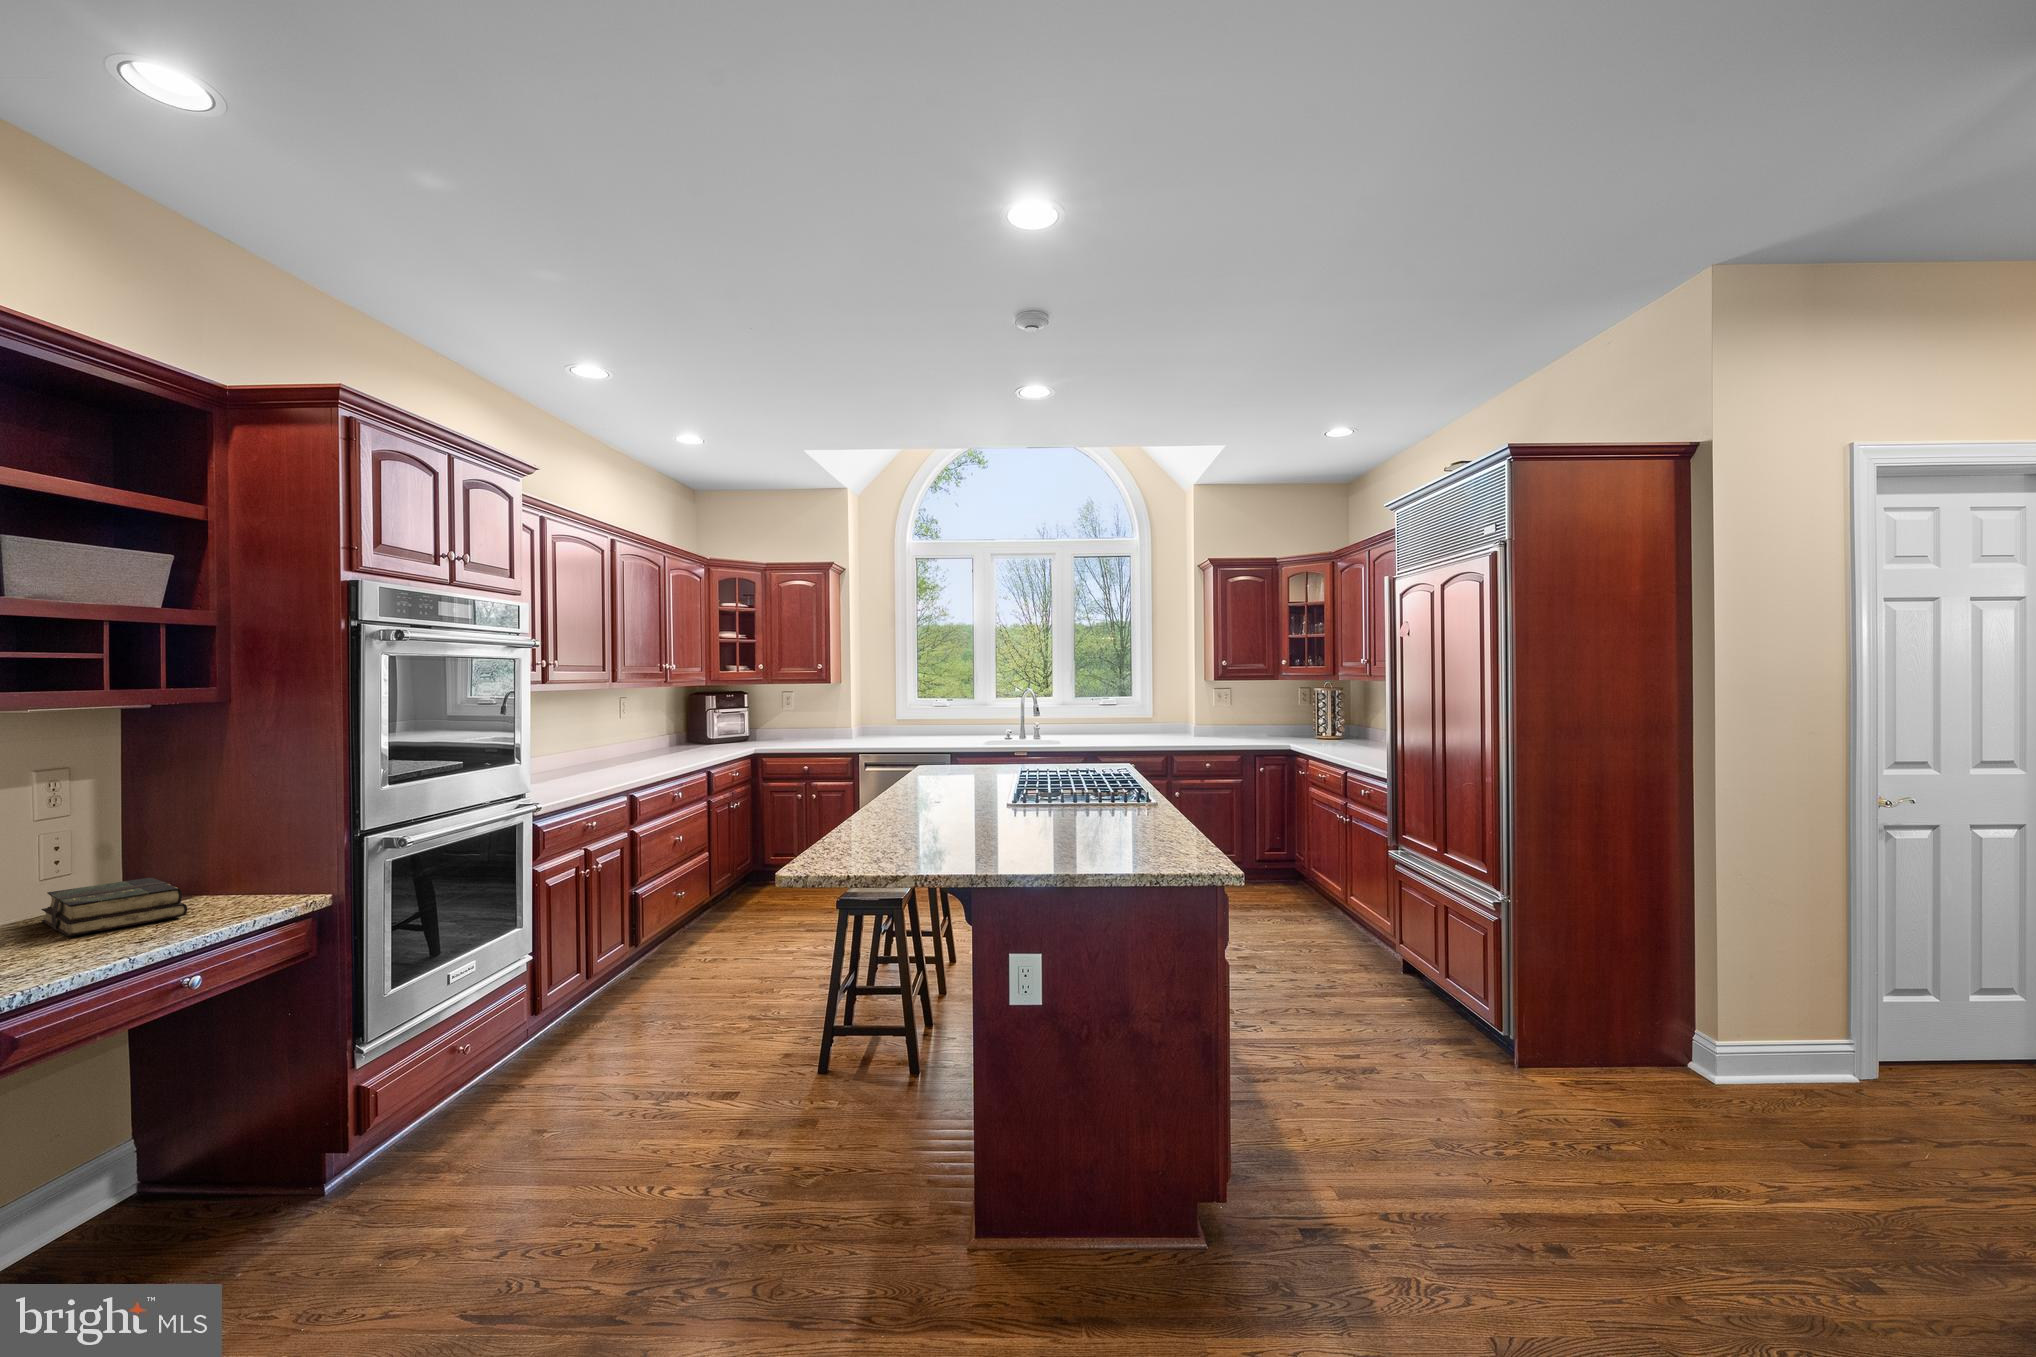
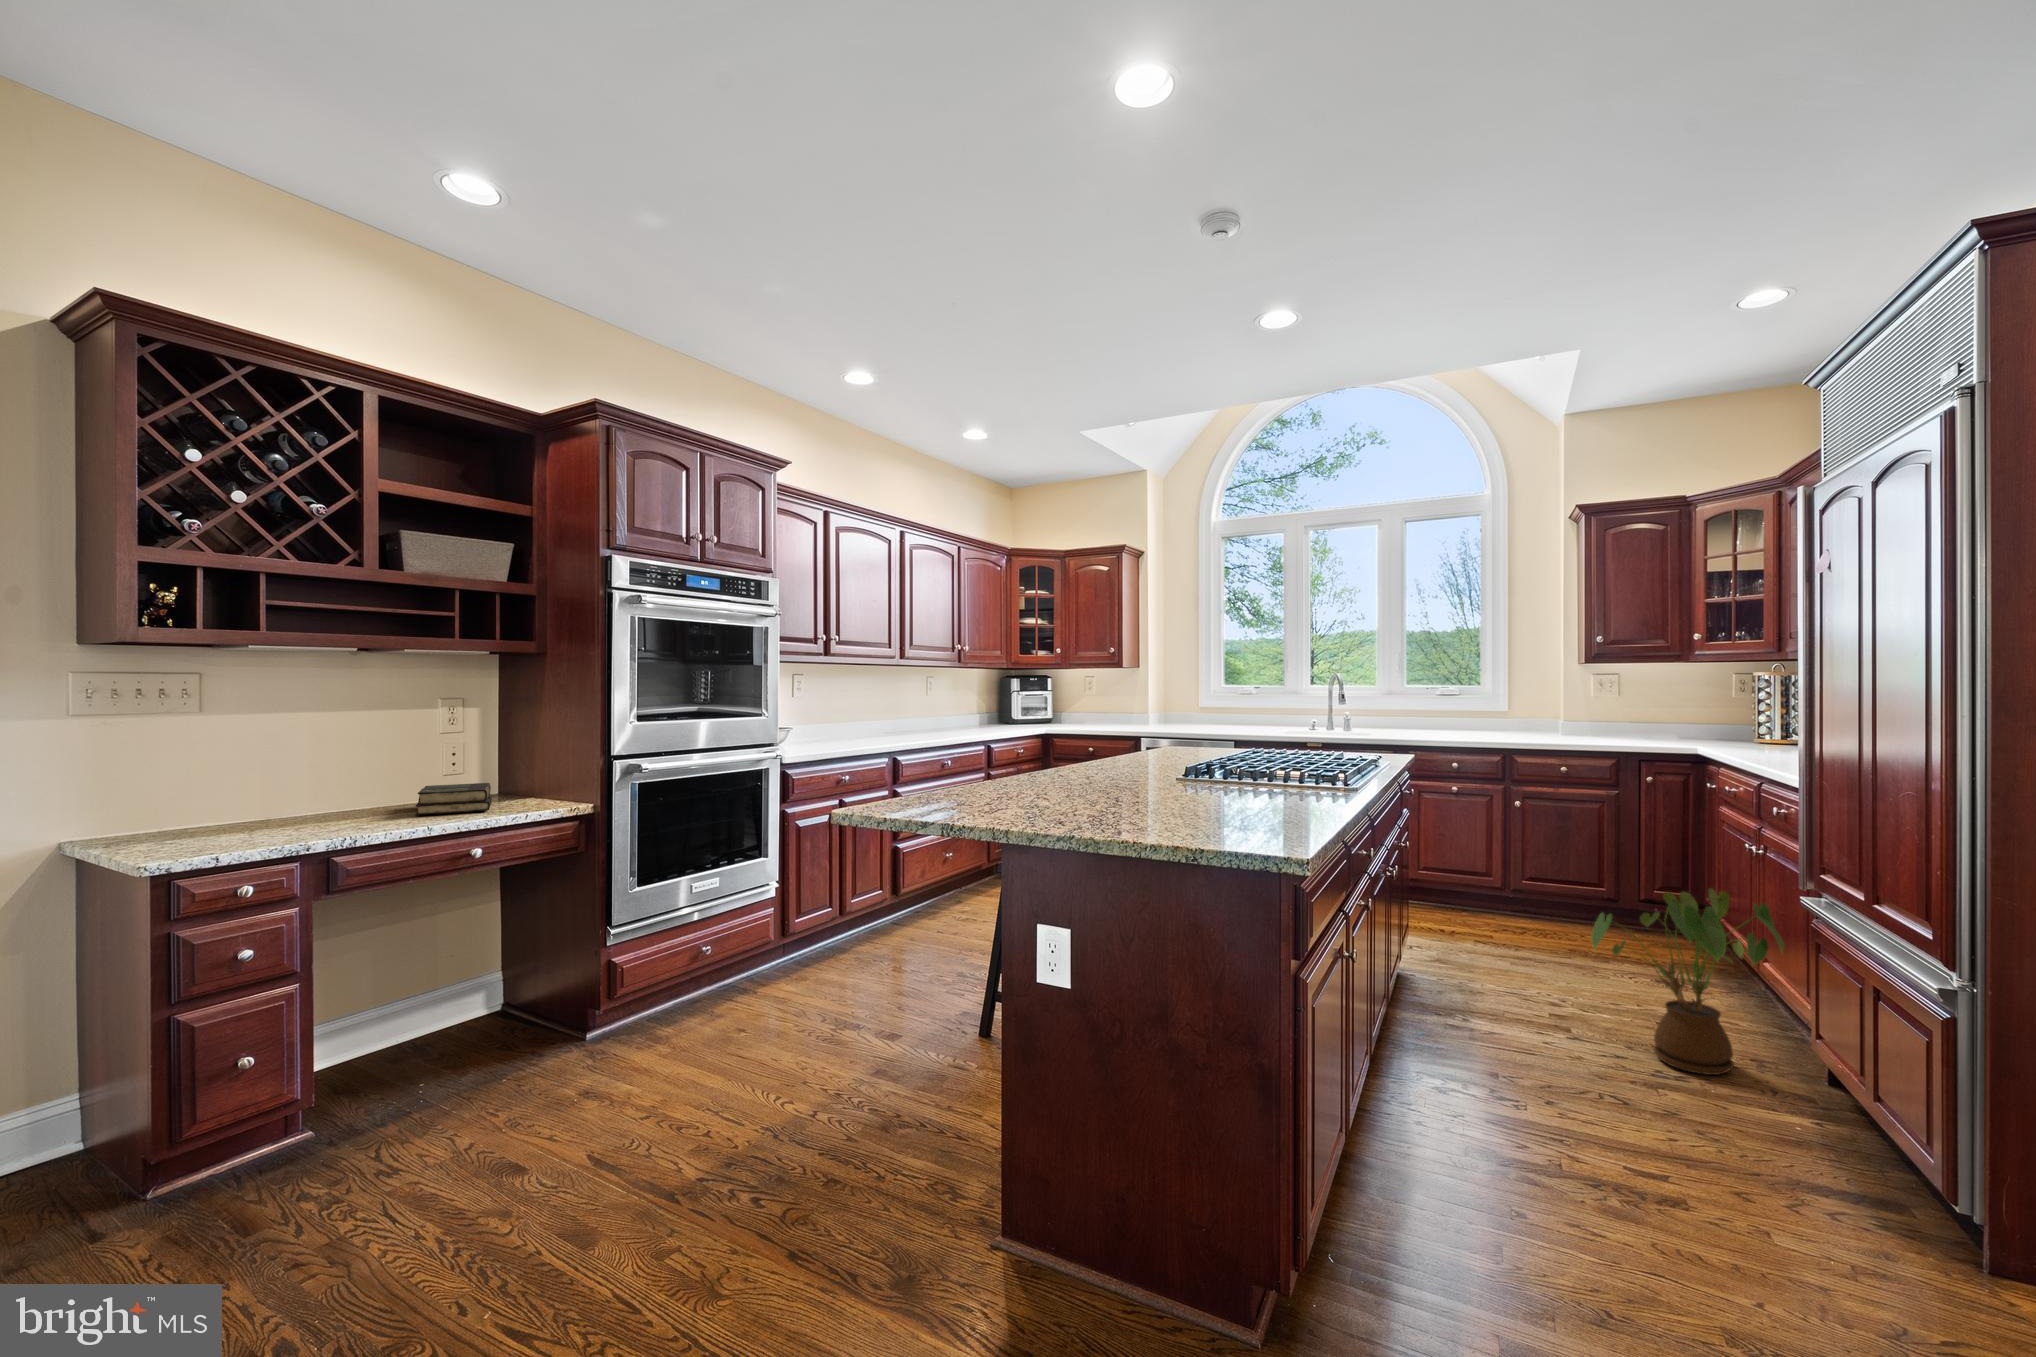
house plant: none [1286,852,1403,987] -> present [1591,888,1784,1075]

